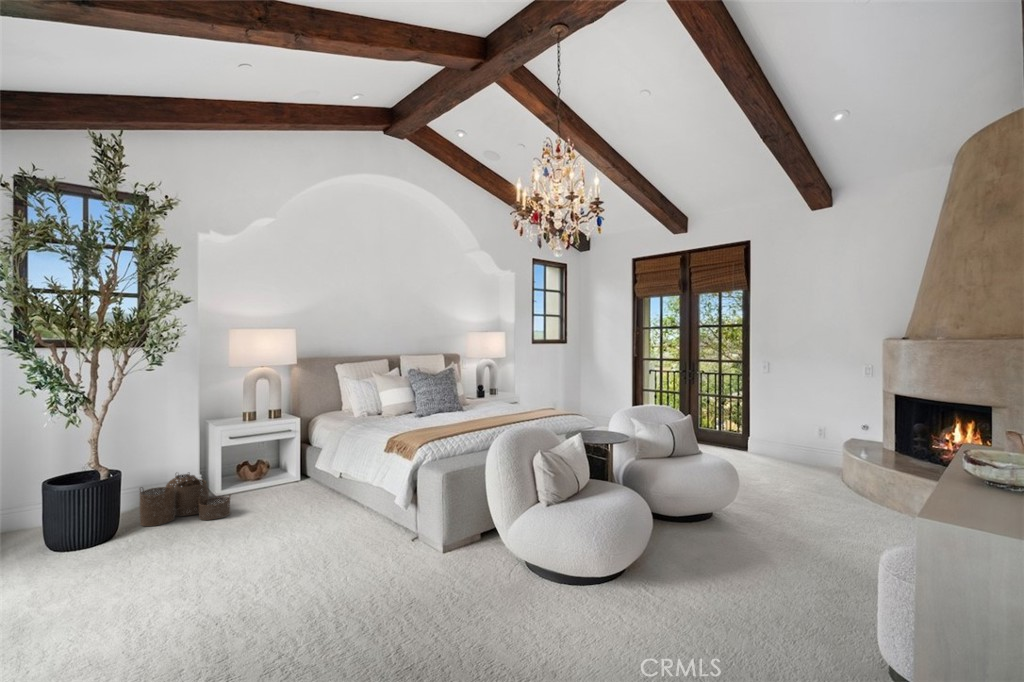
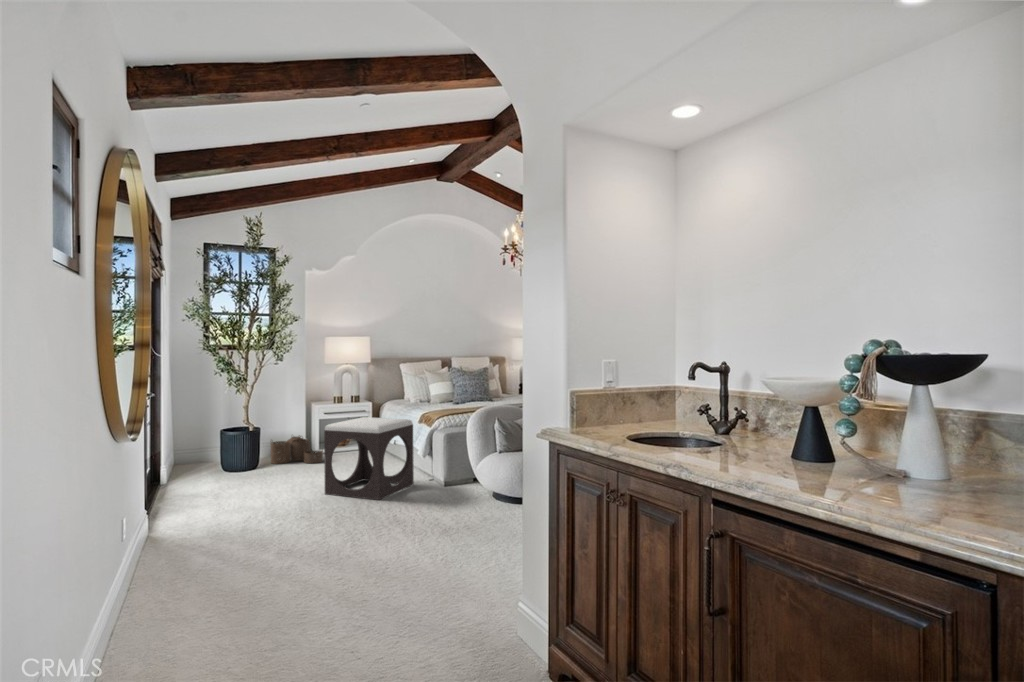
footstool: none [253,456,400,610] -> present [324,417,414,500]

